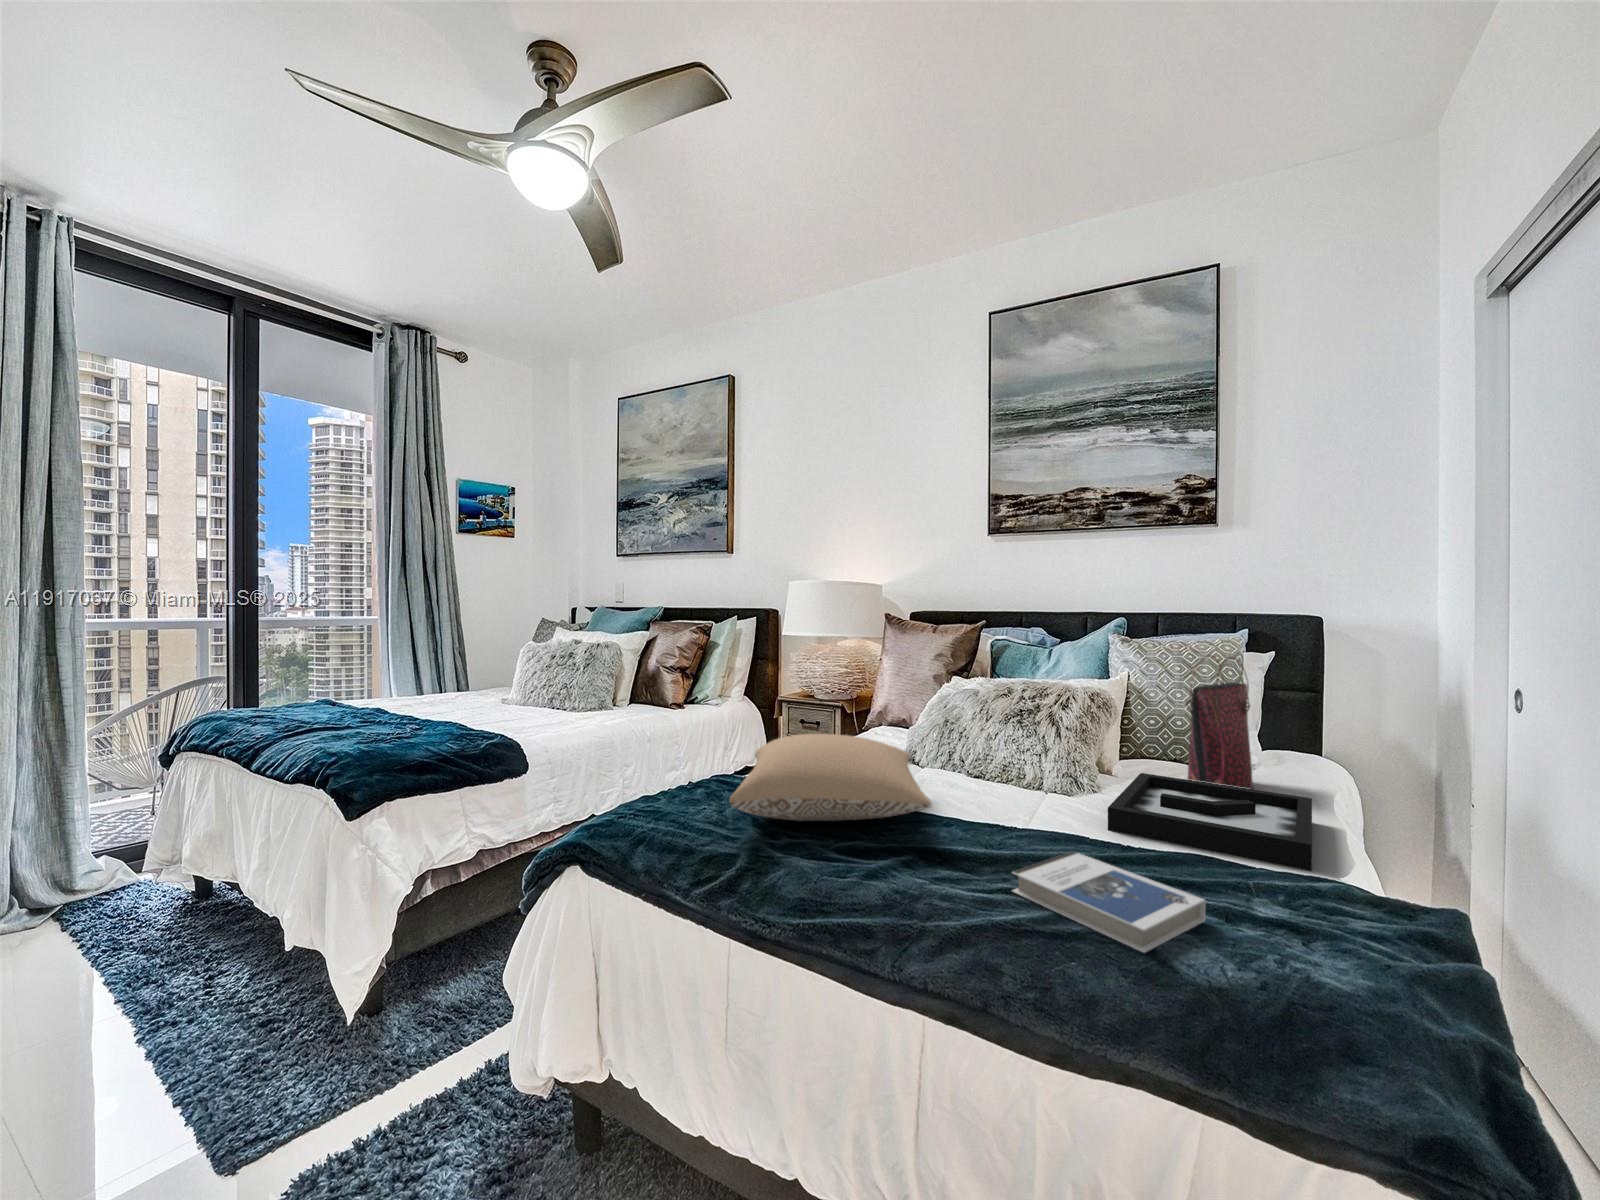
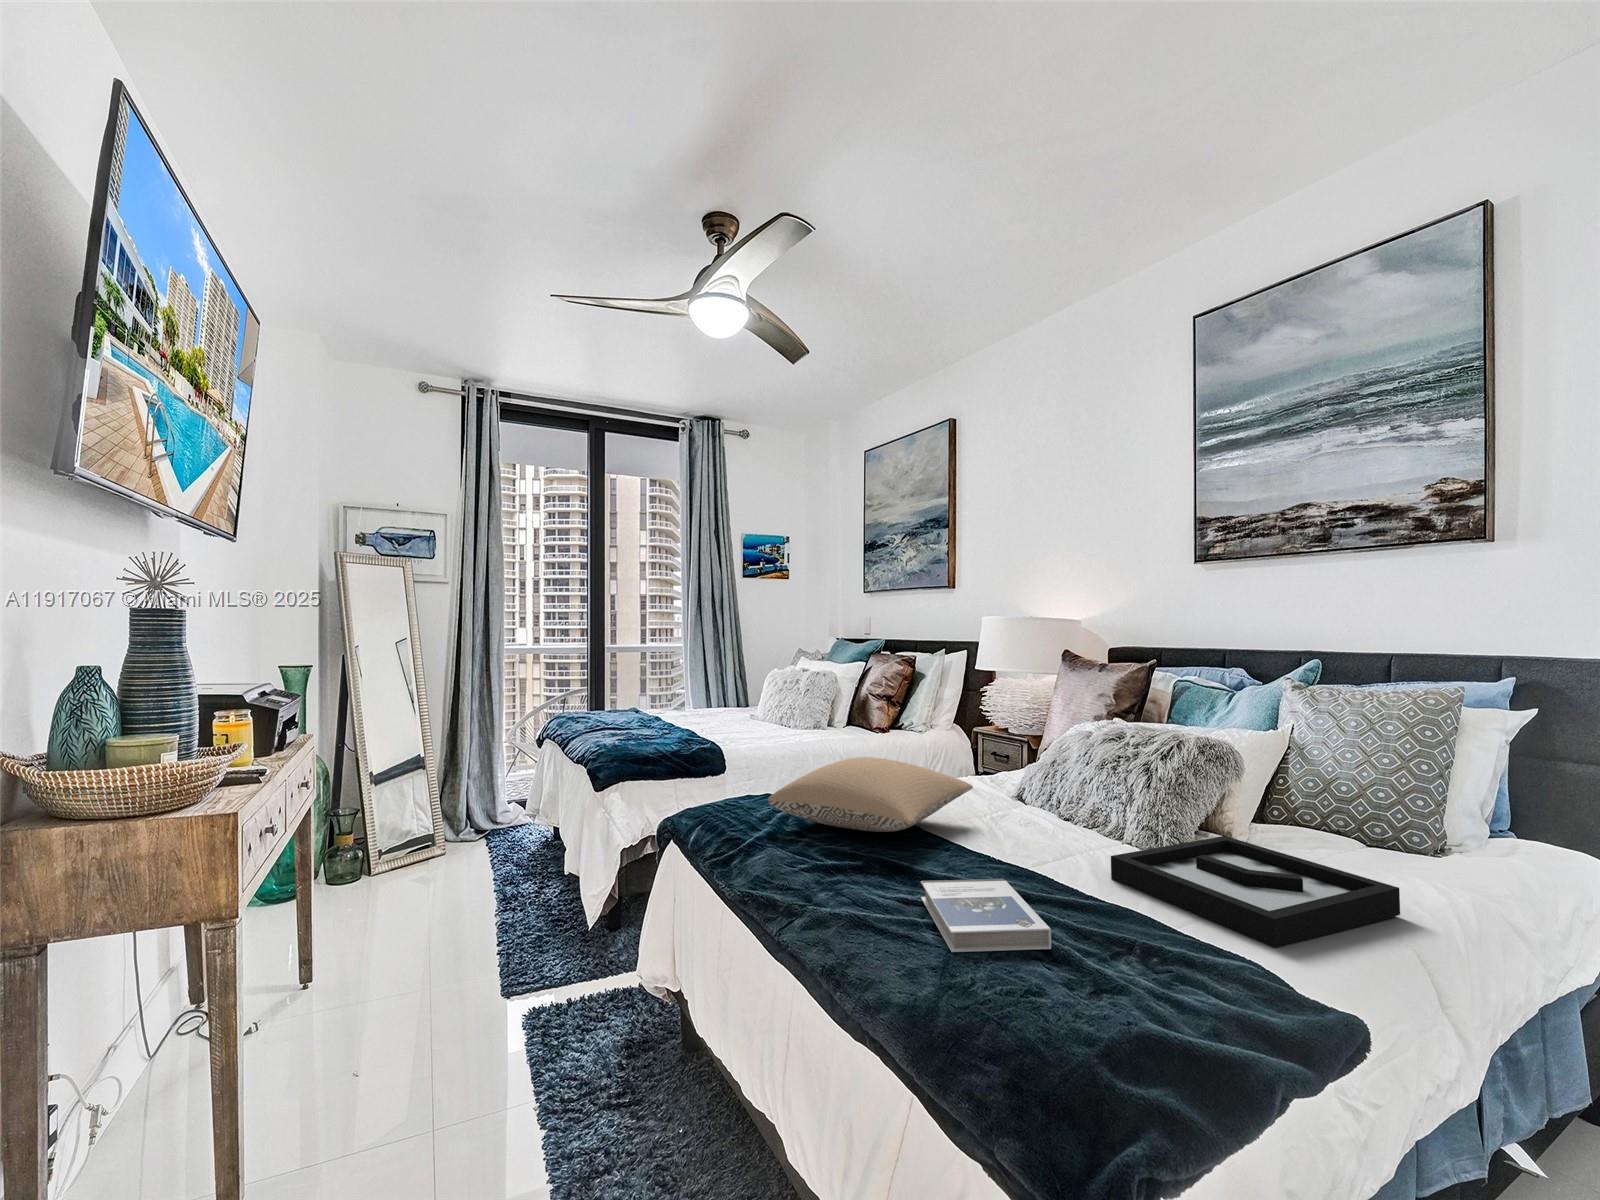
handbag: present [1186,655,1253,789] -> none [1307,710,1419,878]

